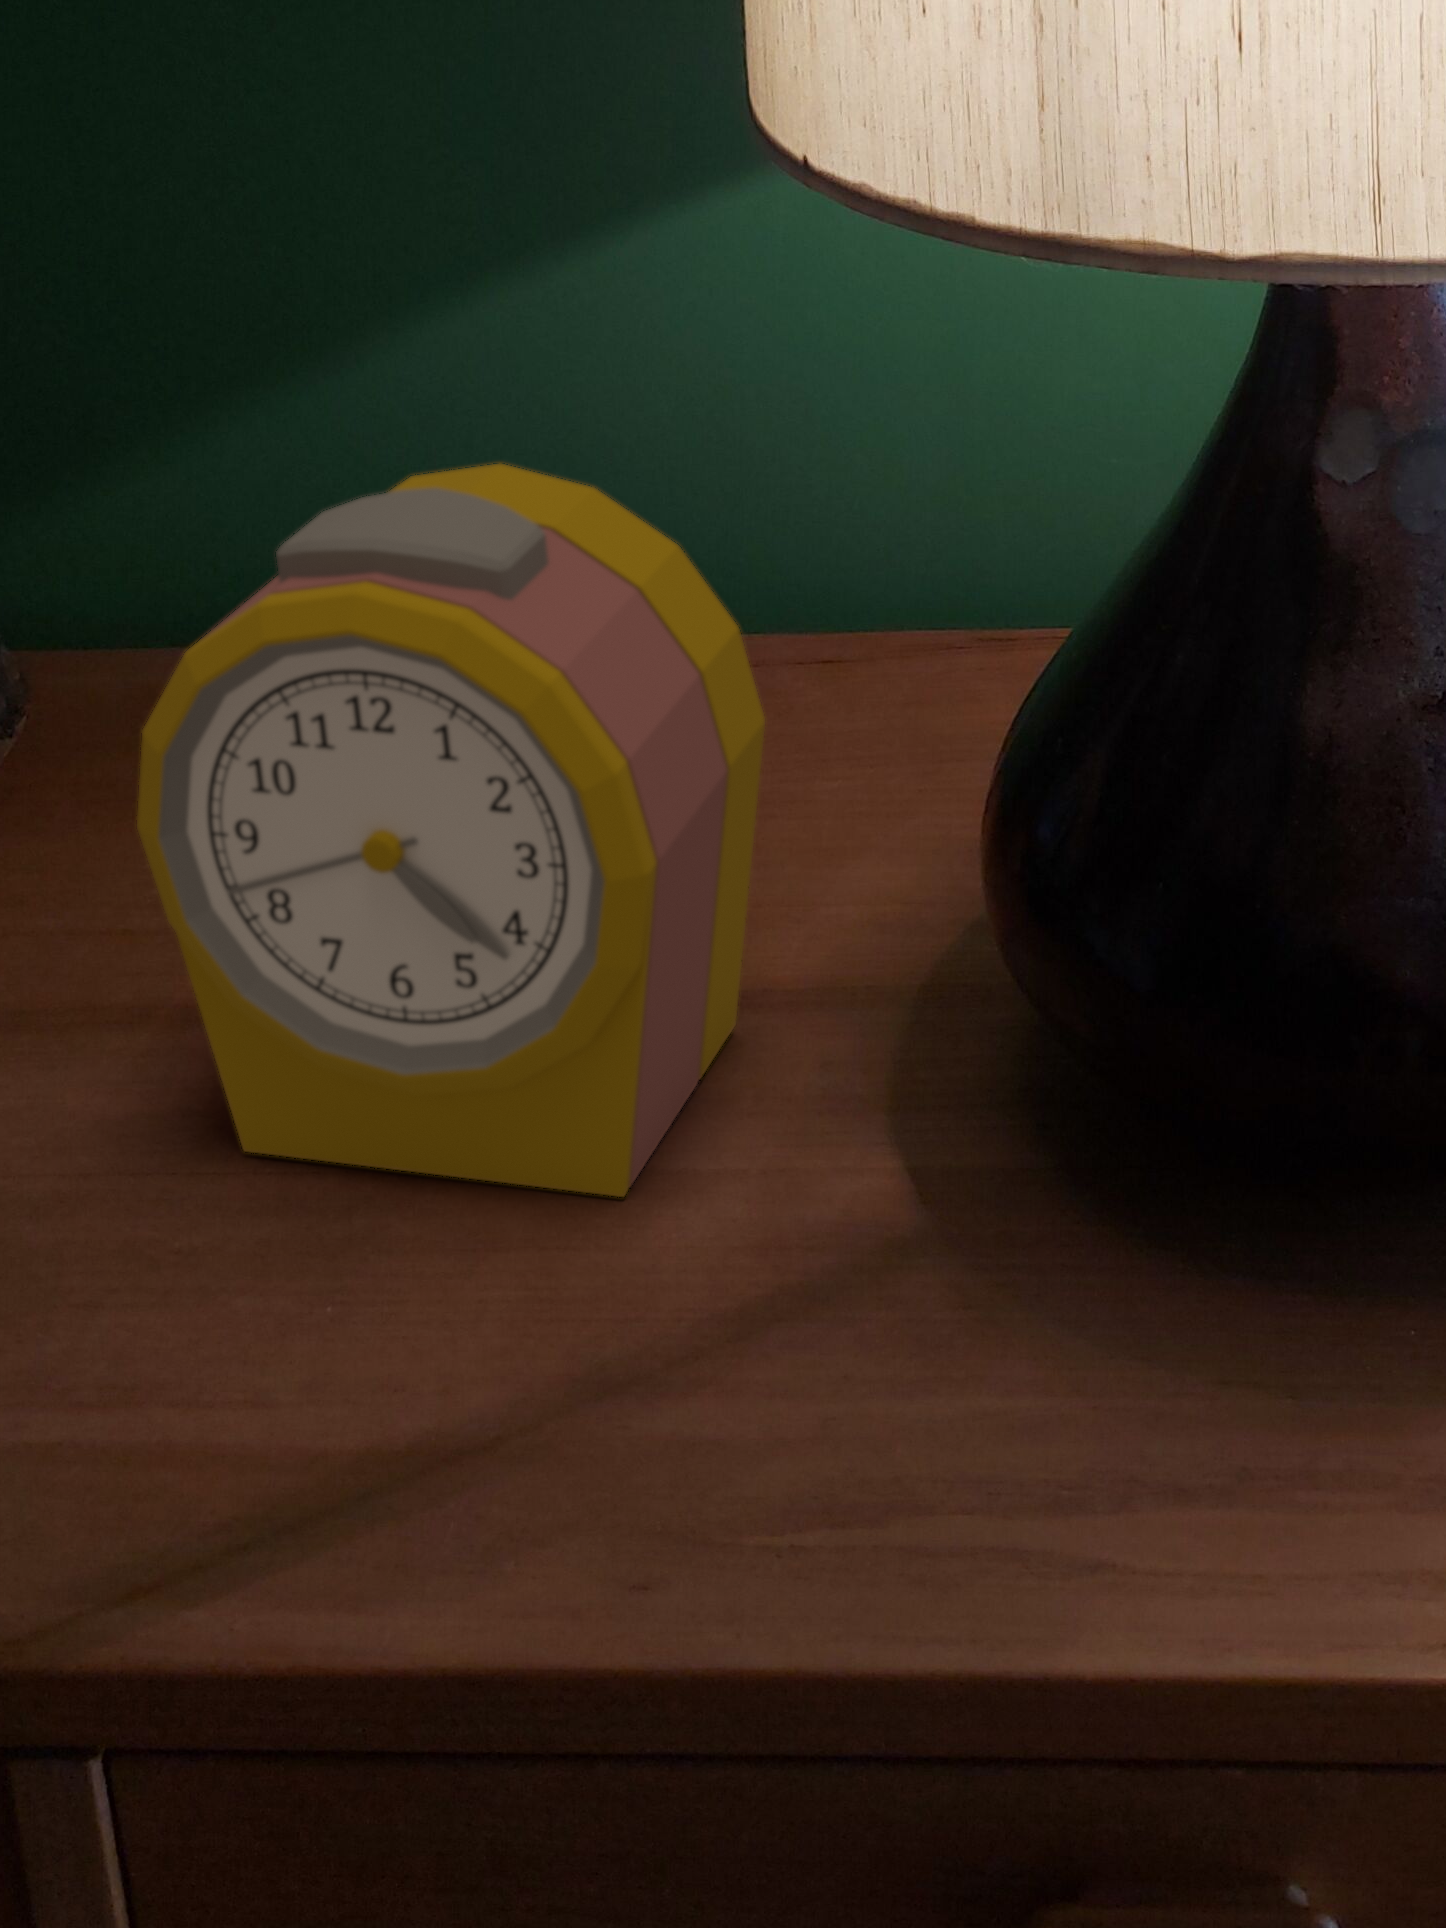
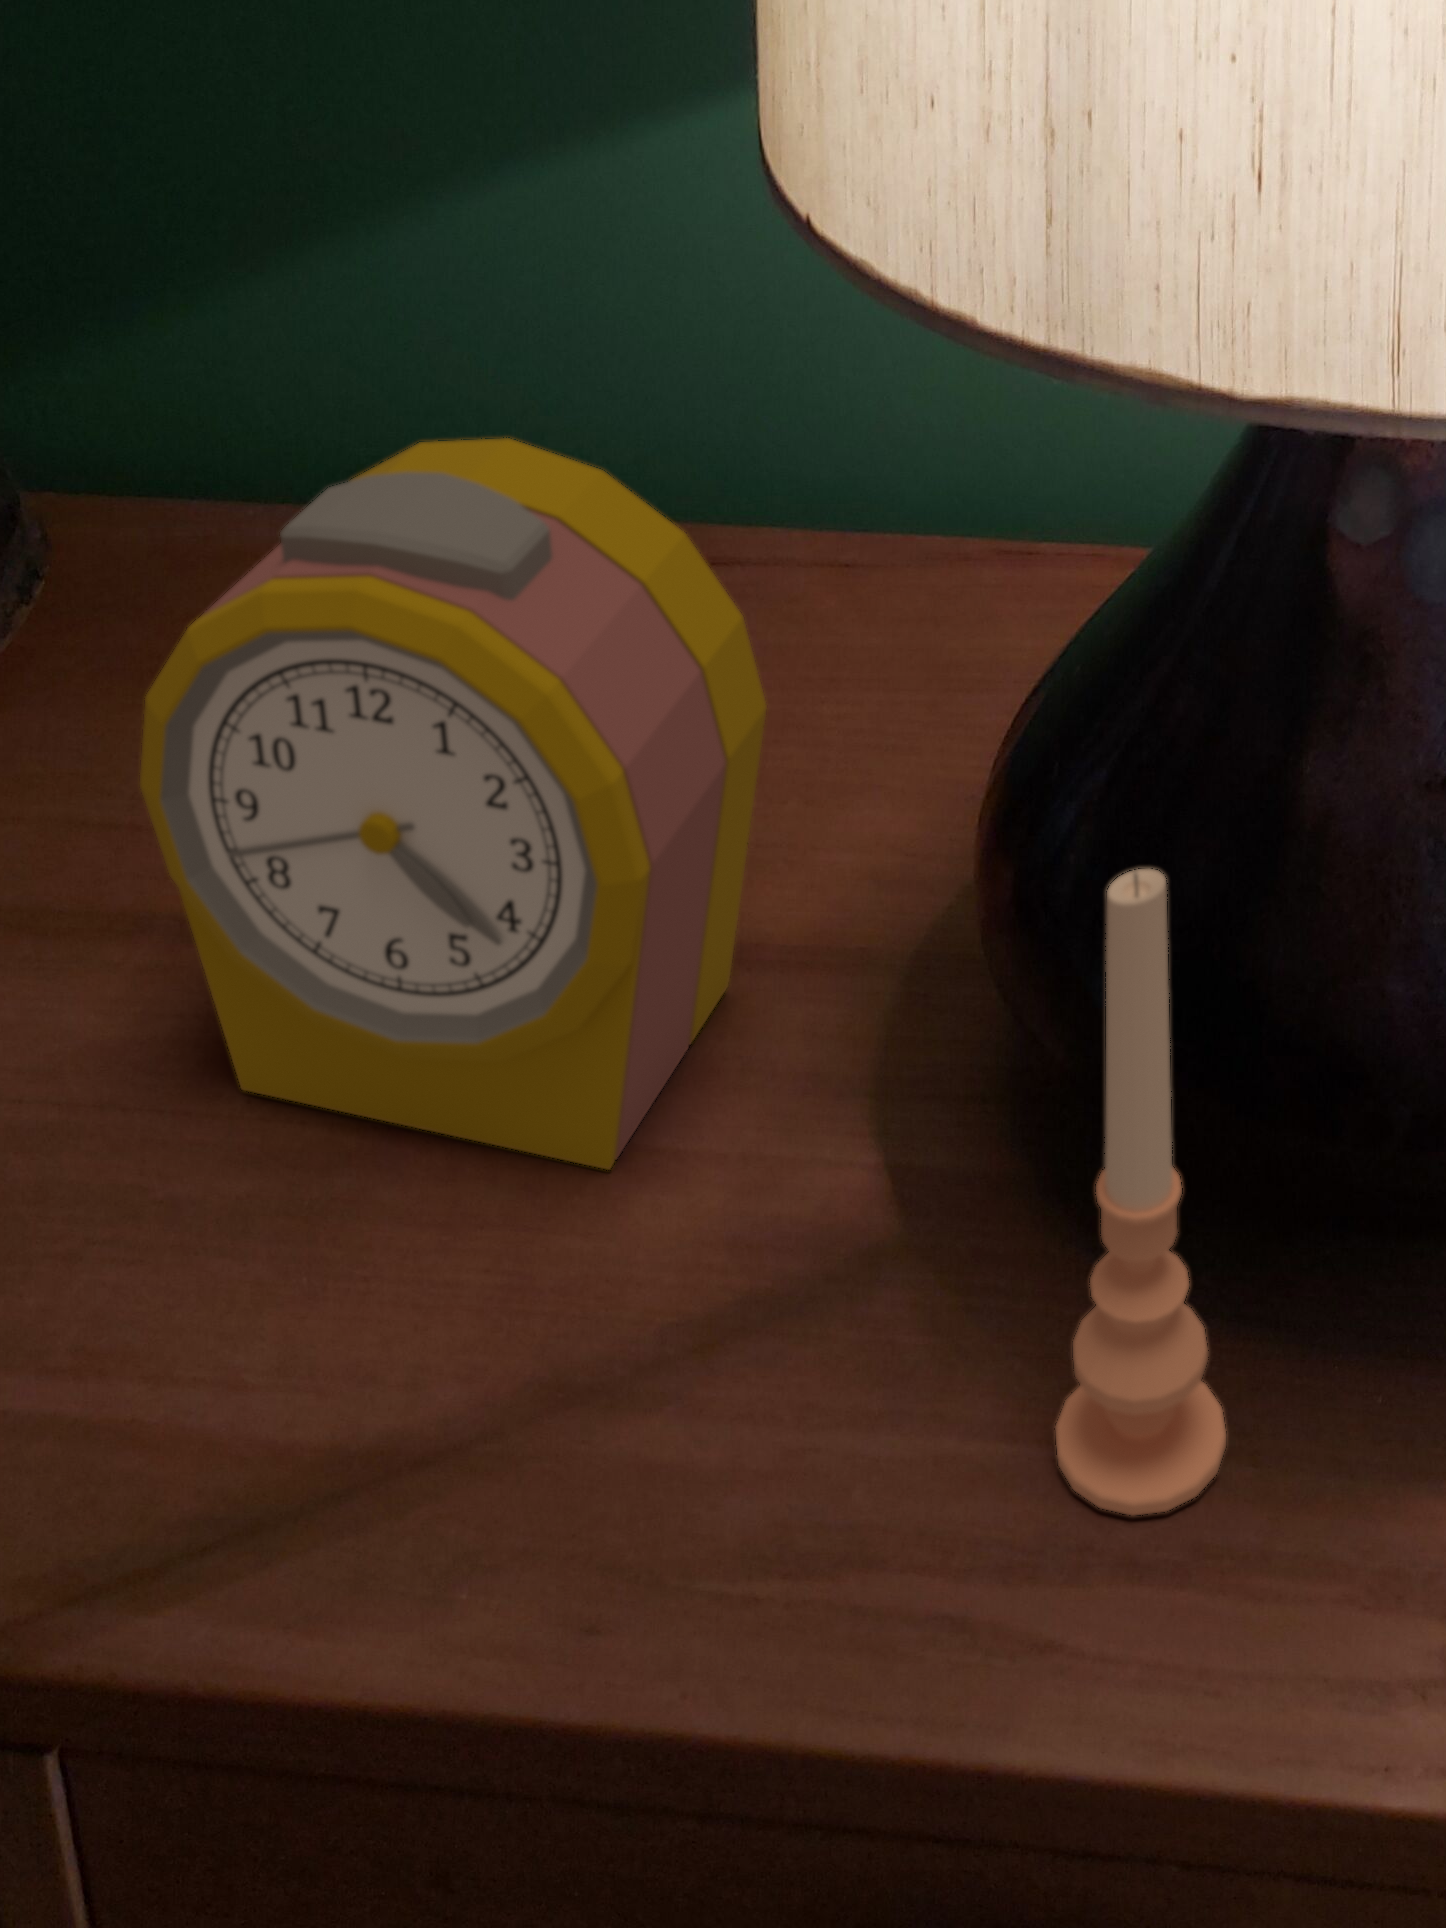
candle: none [1090,777,1263,1467] -> present [1055,869,1226,1515]

